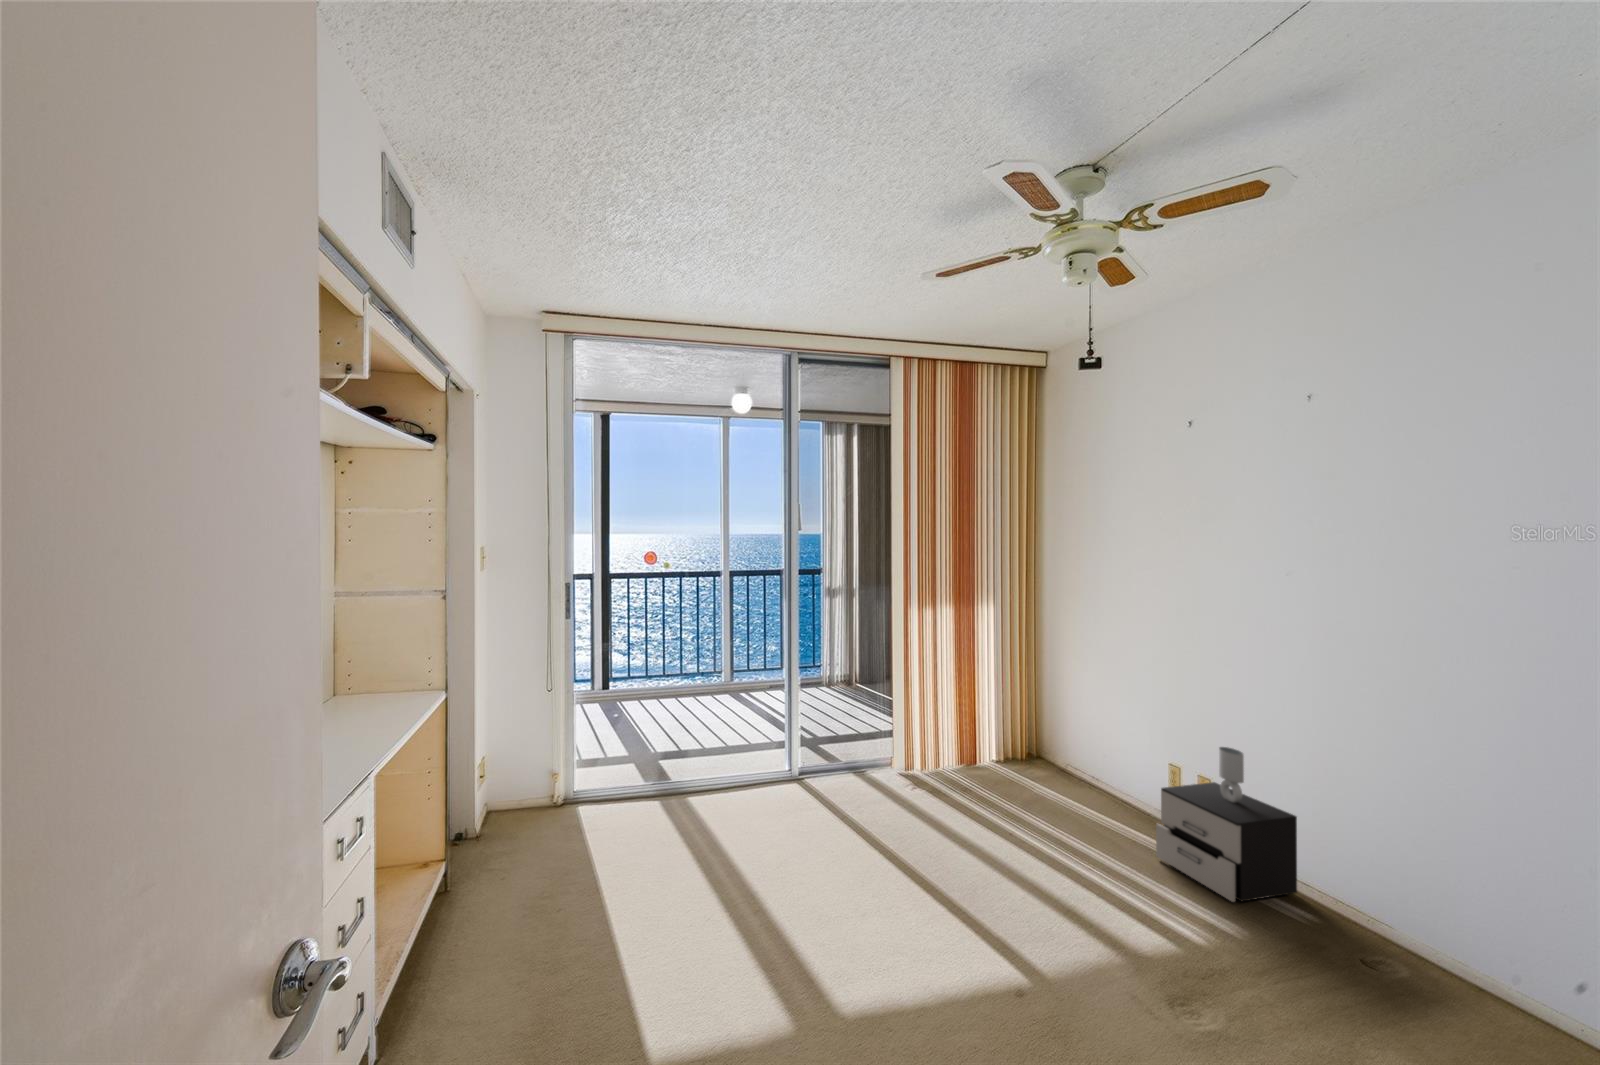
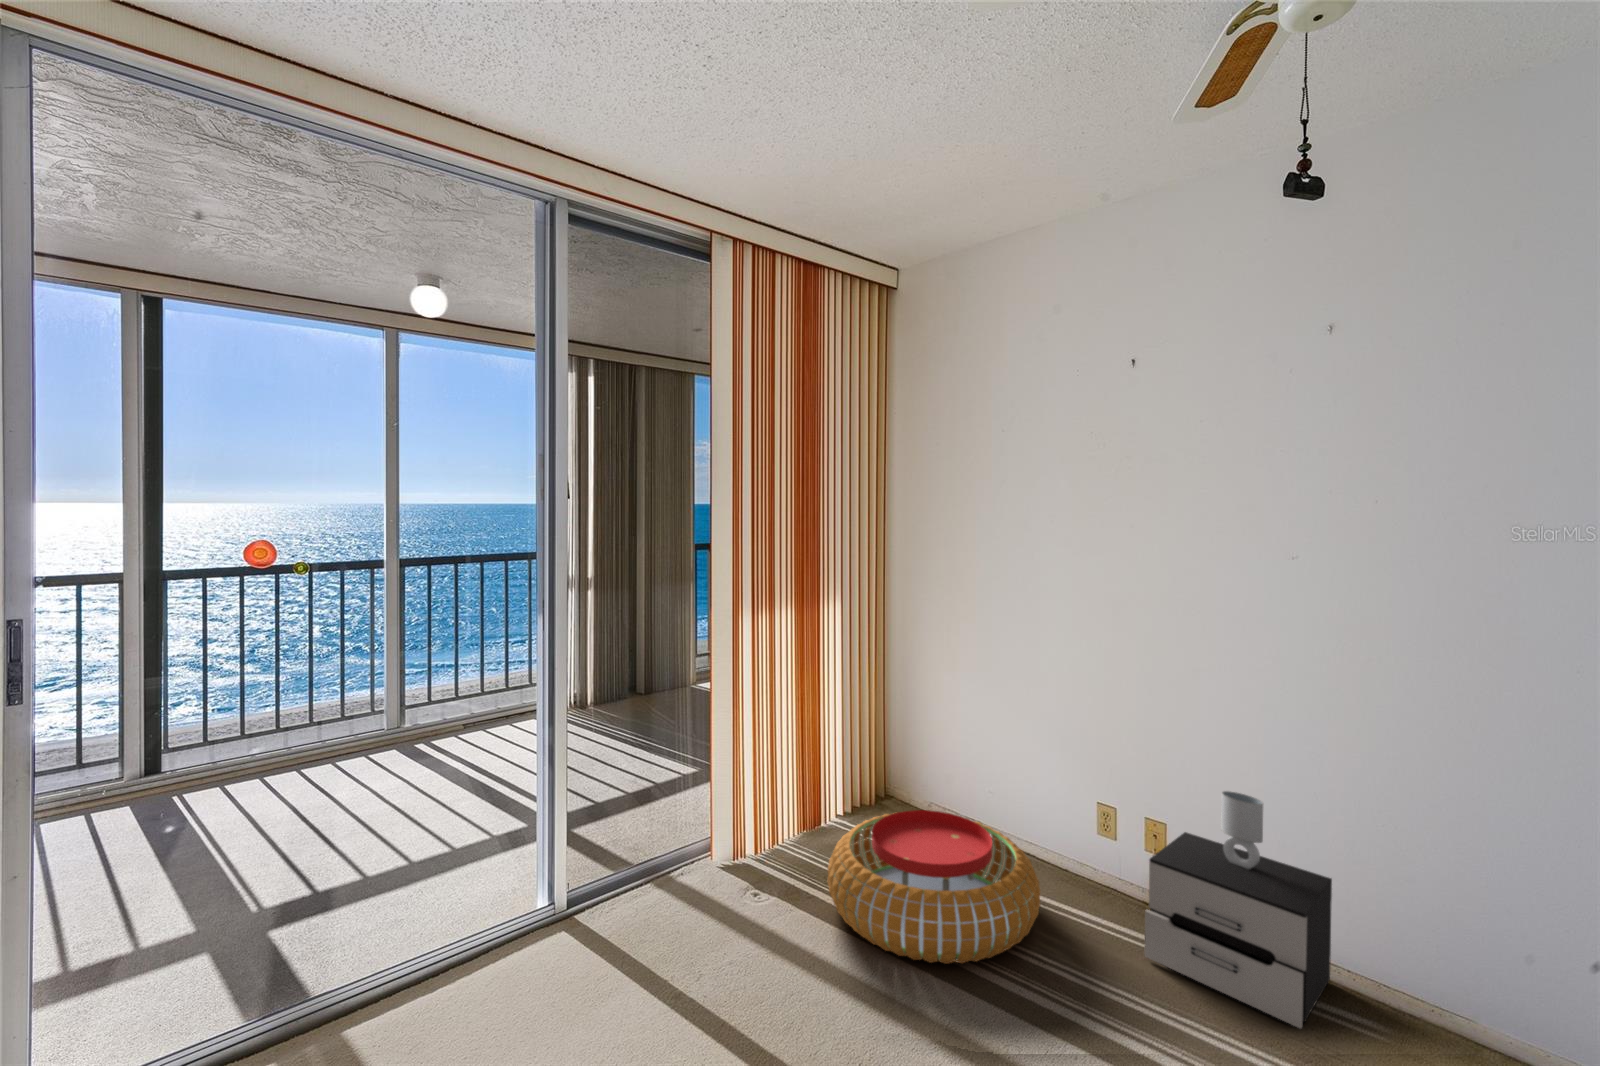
pouf: none [950,750,1099,837] -> present [827,810,1040,964]

